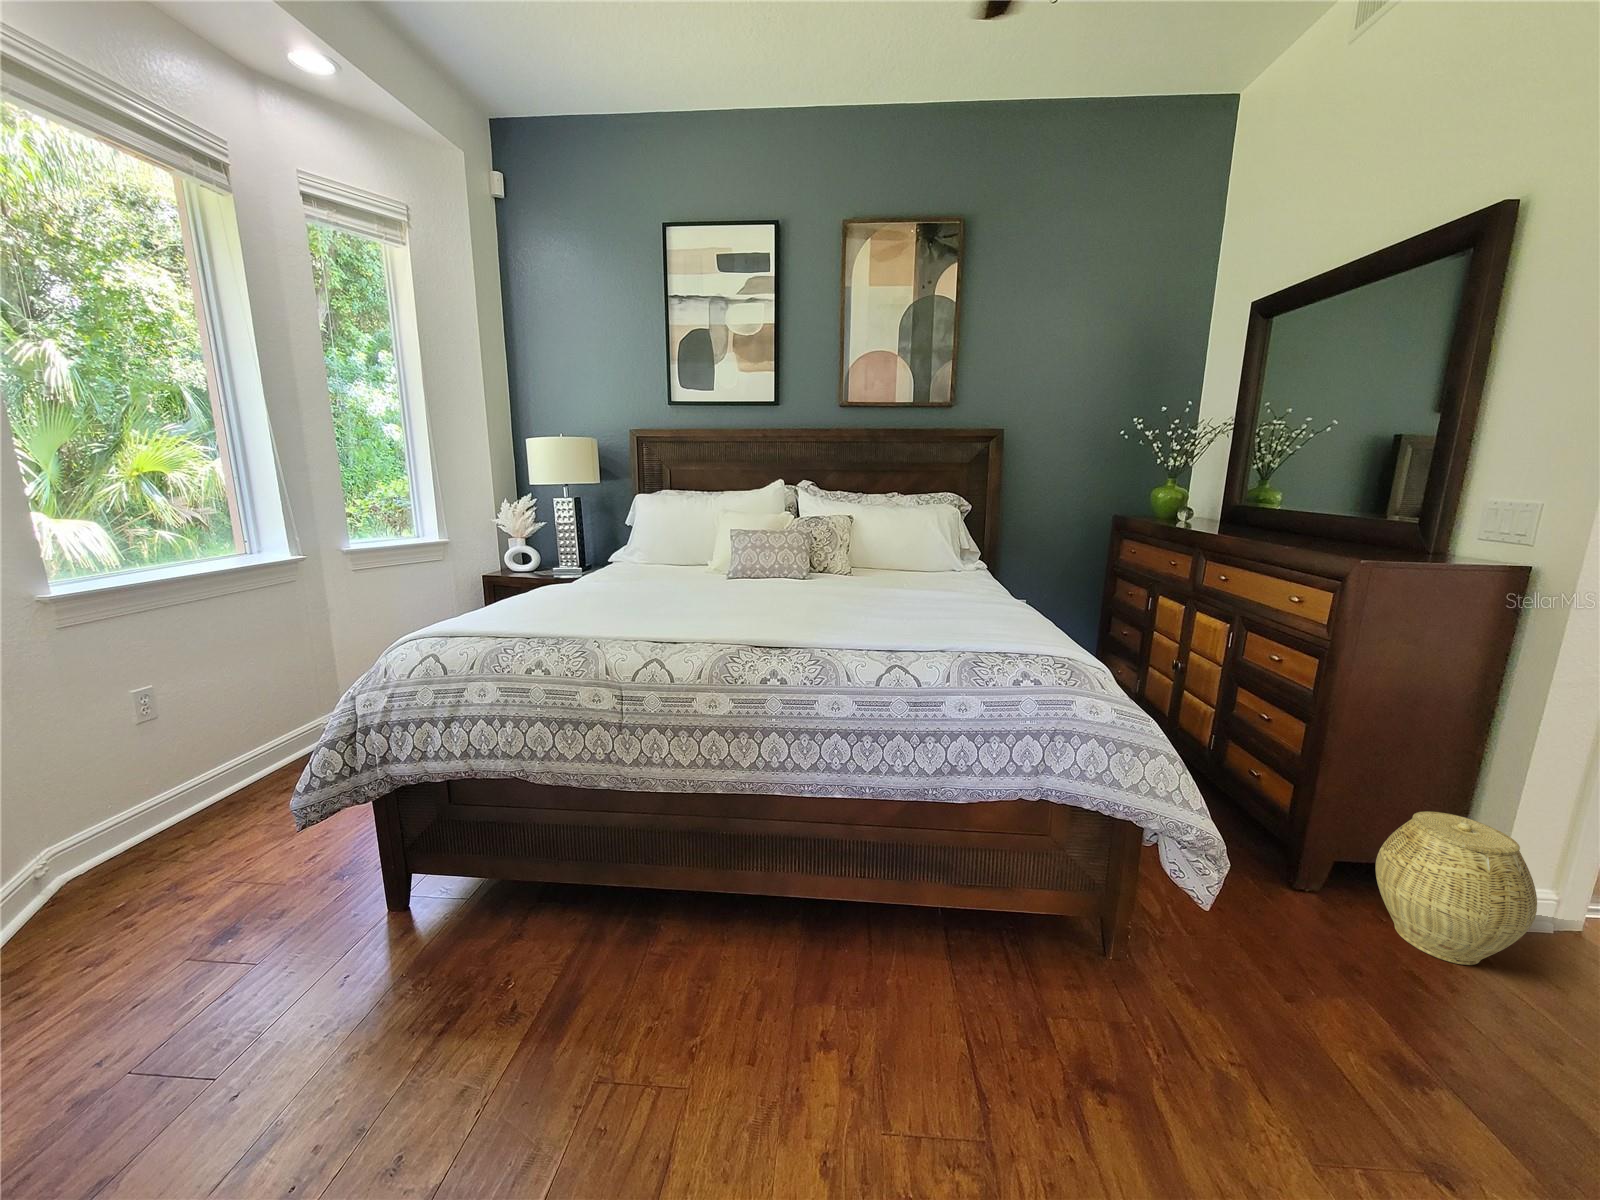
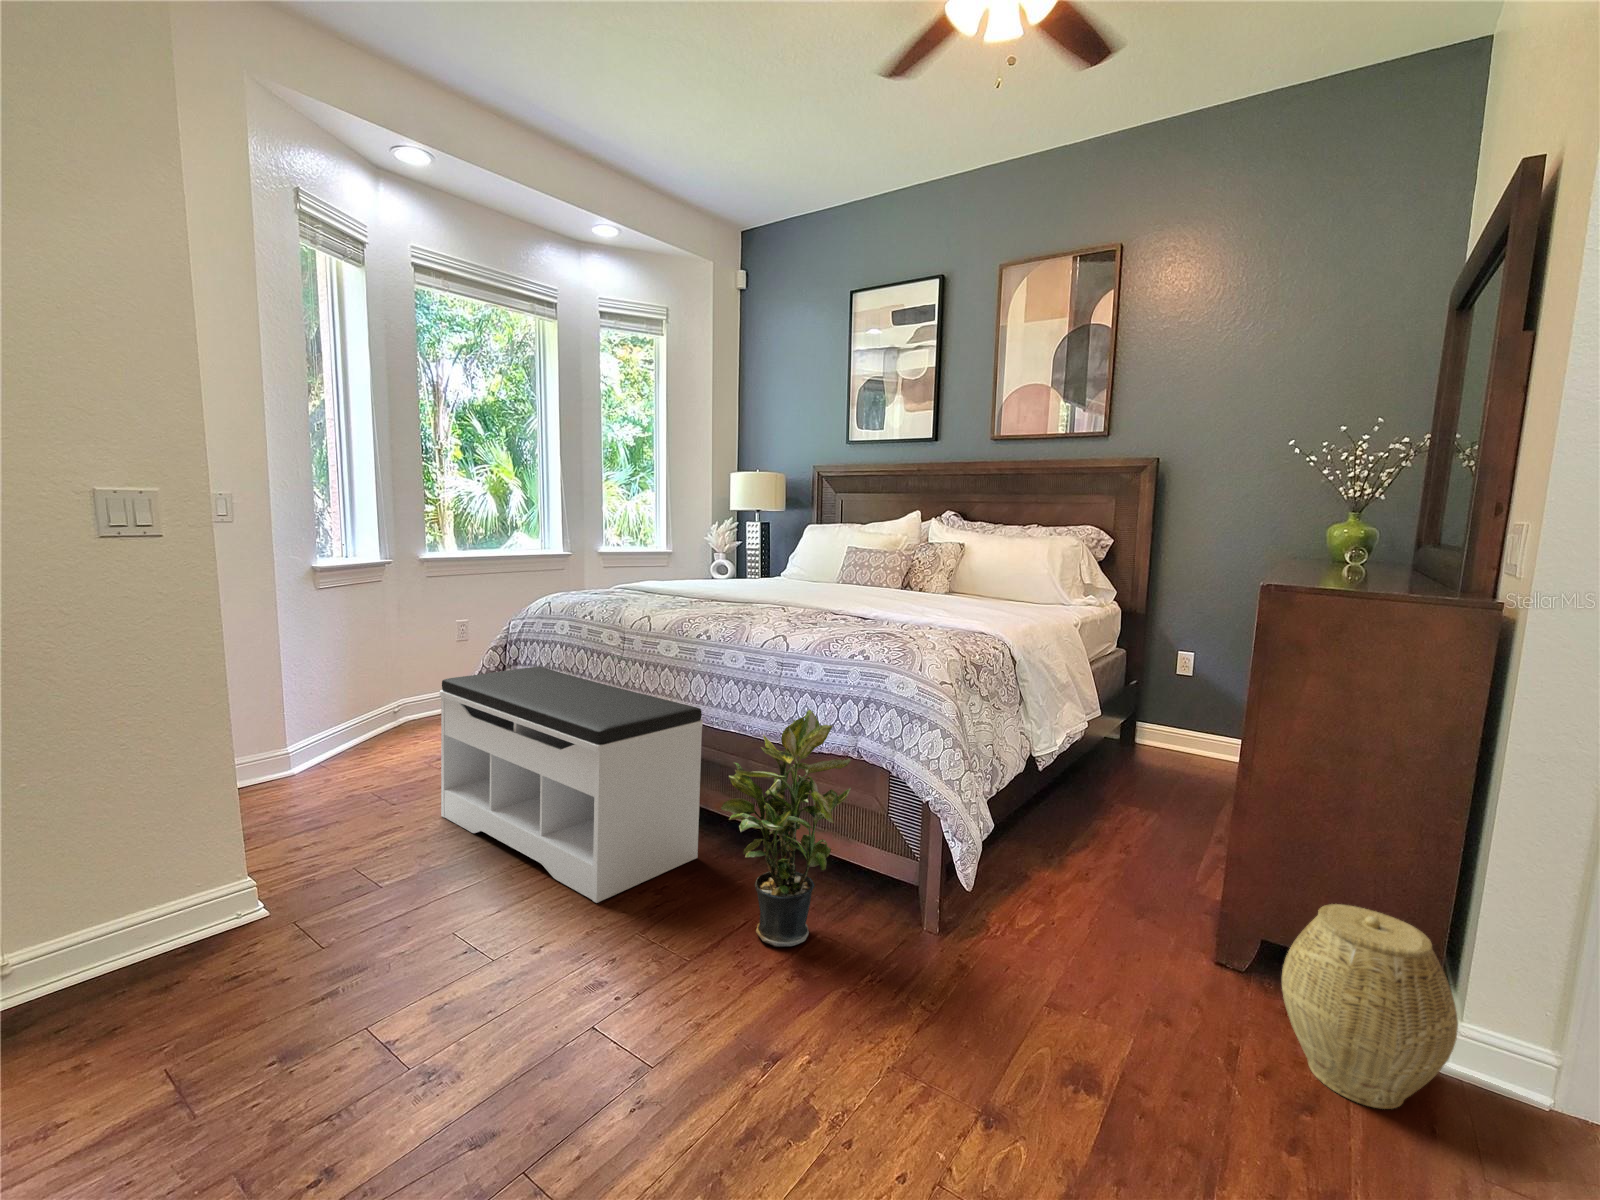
bench: none [308,759,799,1113] -> present [440,667,703,903]
potted plant: none [936,763,1095,1055] -> present [721,709,851,947]

